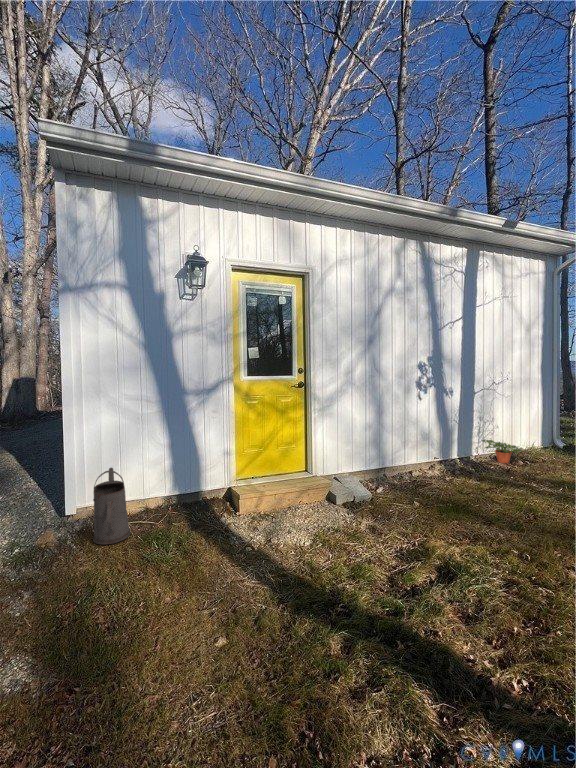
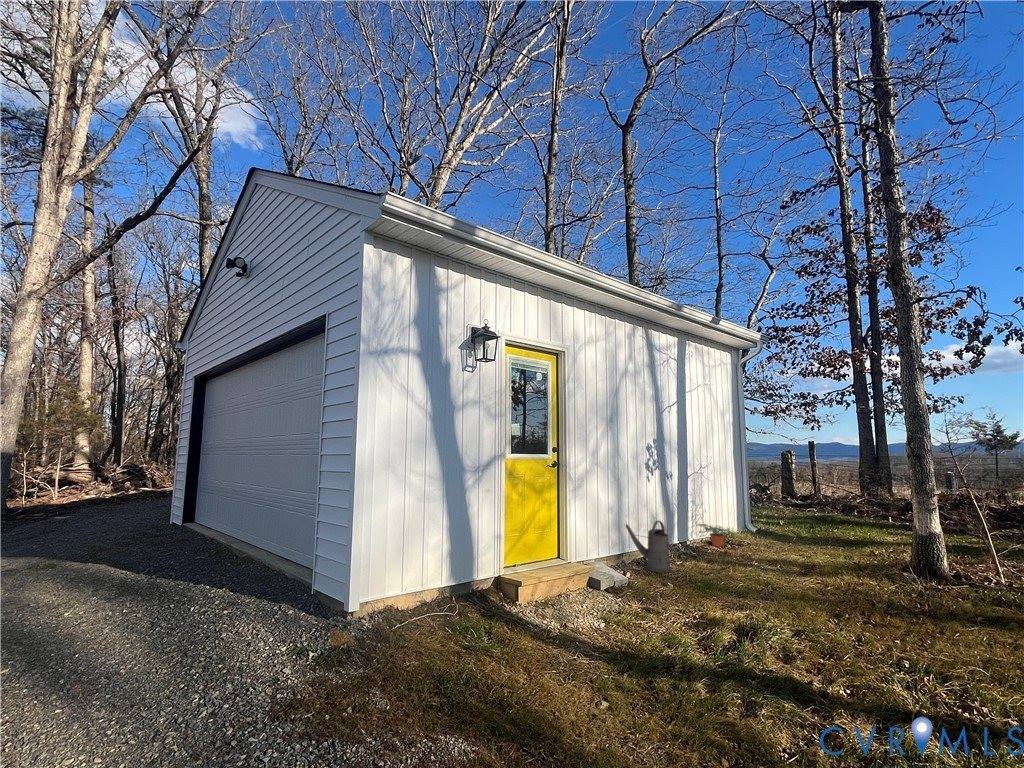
watering can: present [93,468,131,545] -> present [626,521,677,573]

